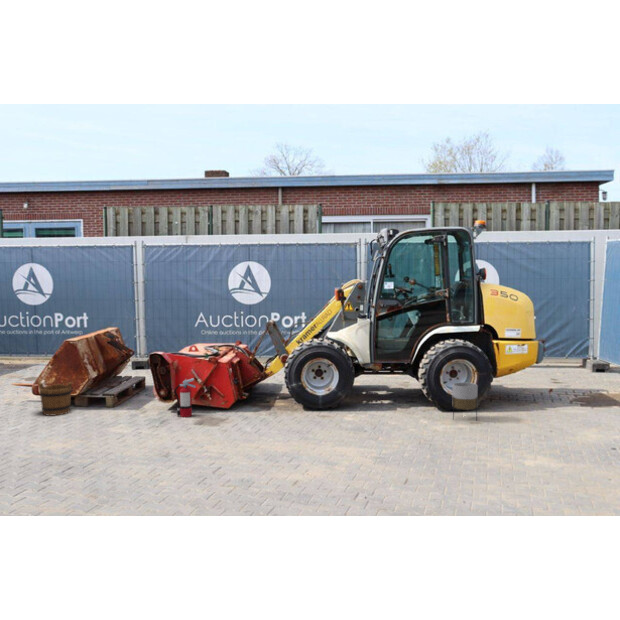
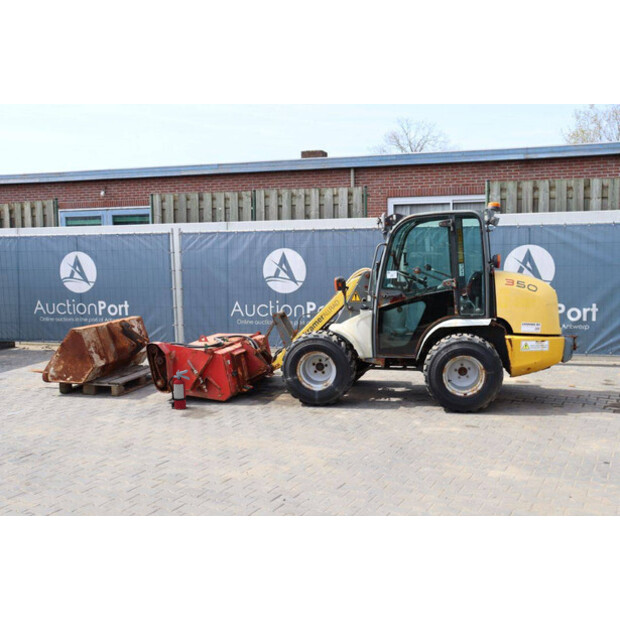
bucket: present [39,382,73,416] -> none [45,371,78,403]
planter: present [452,382,478,419] -> none [455,382,483,425]

